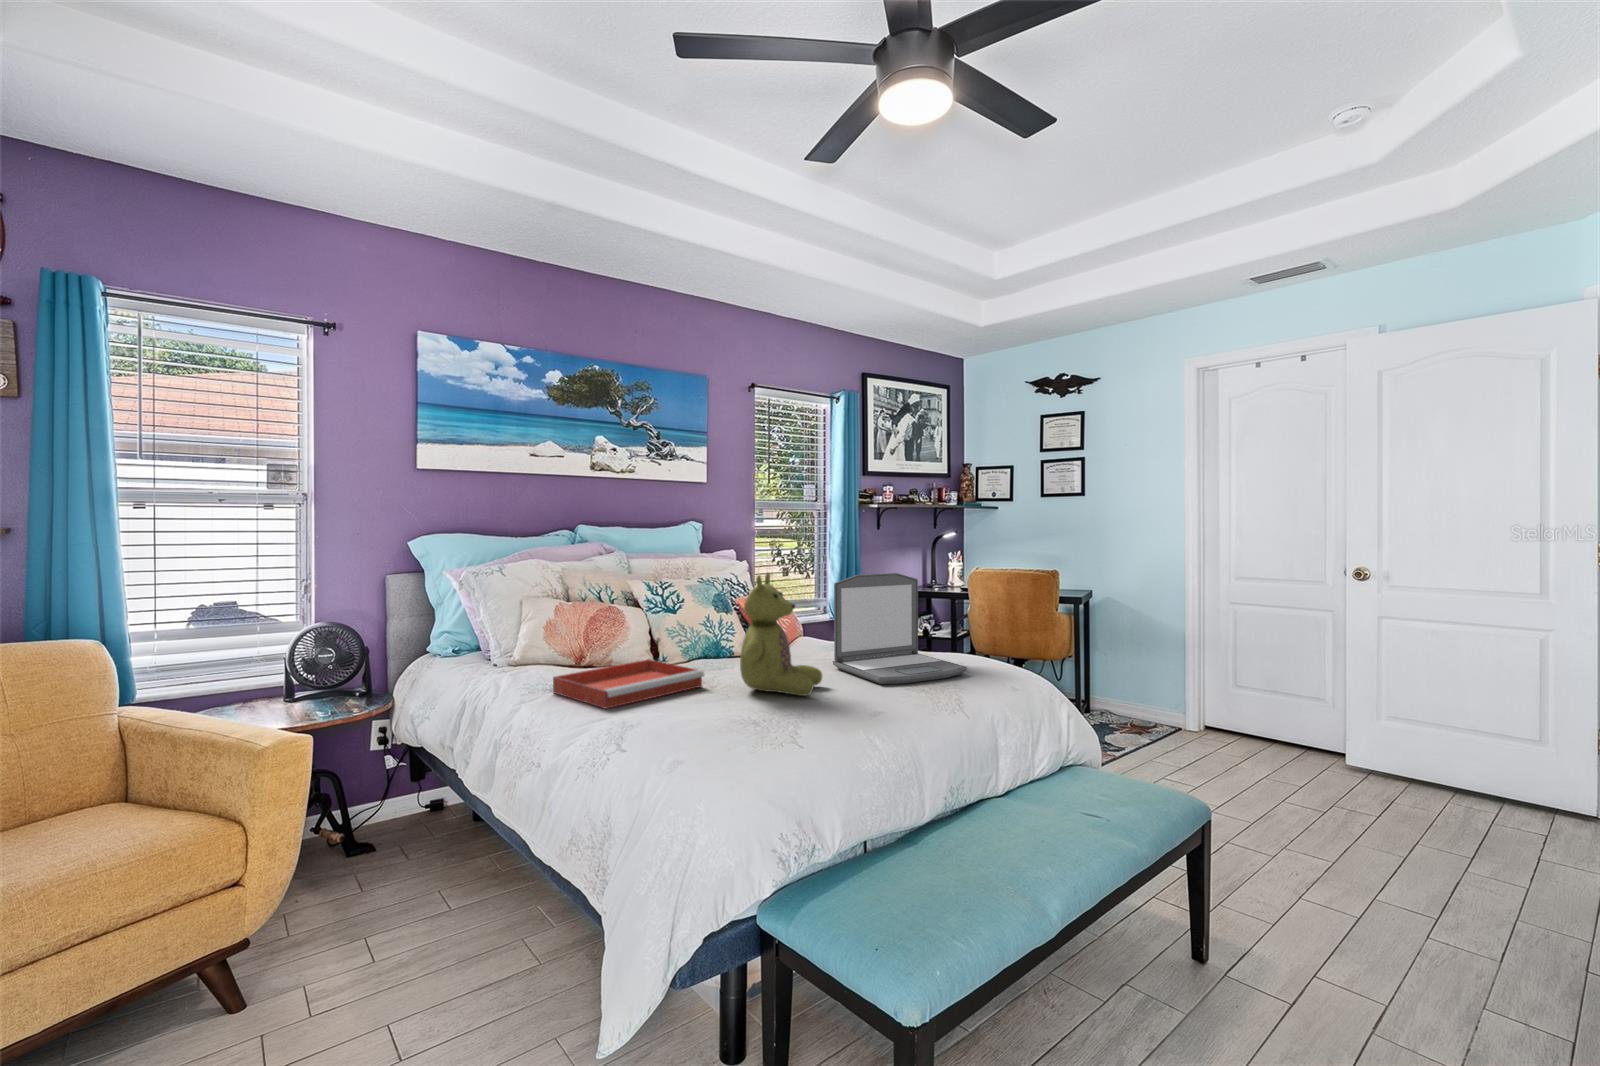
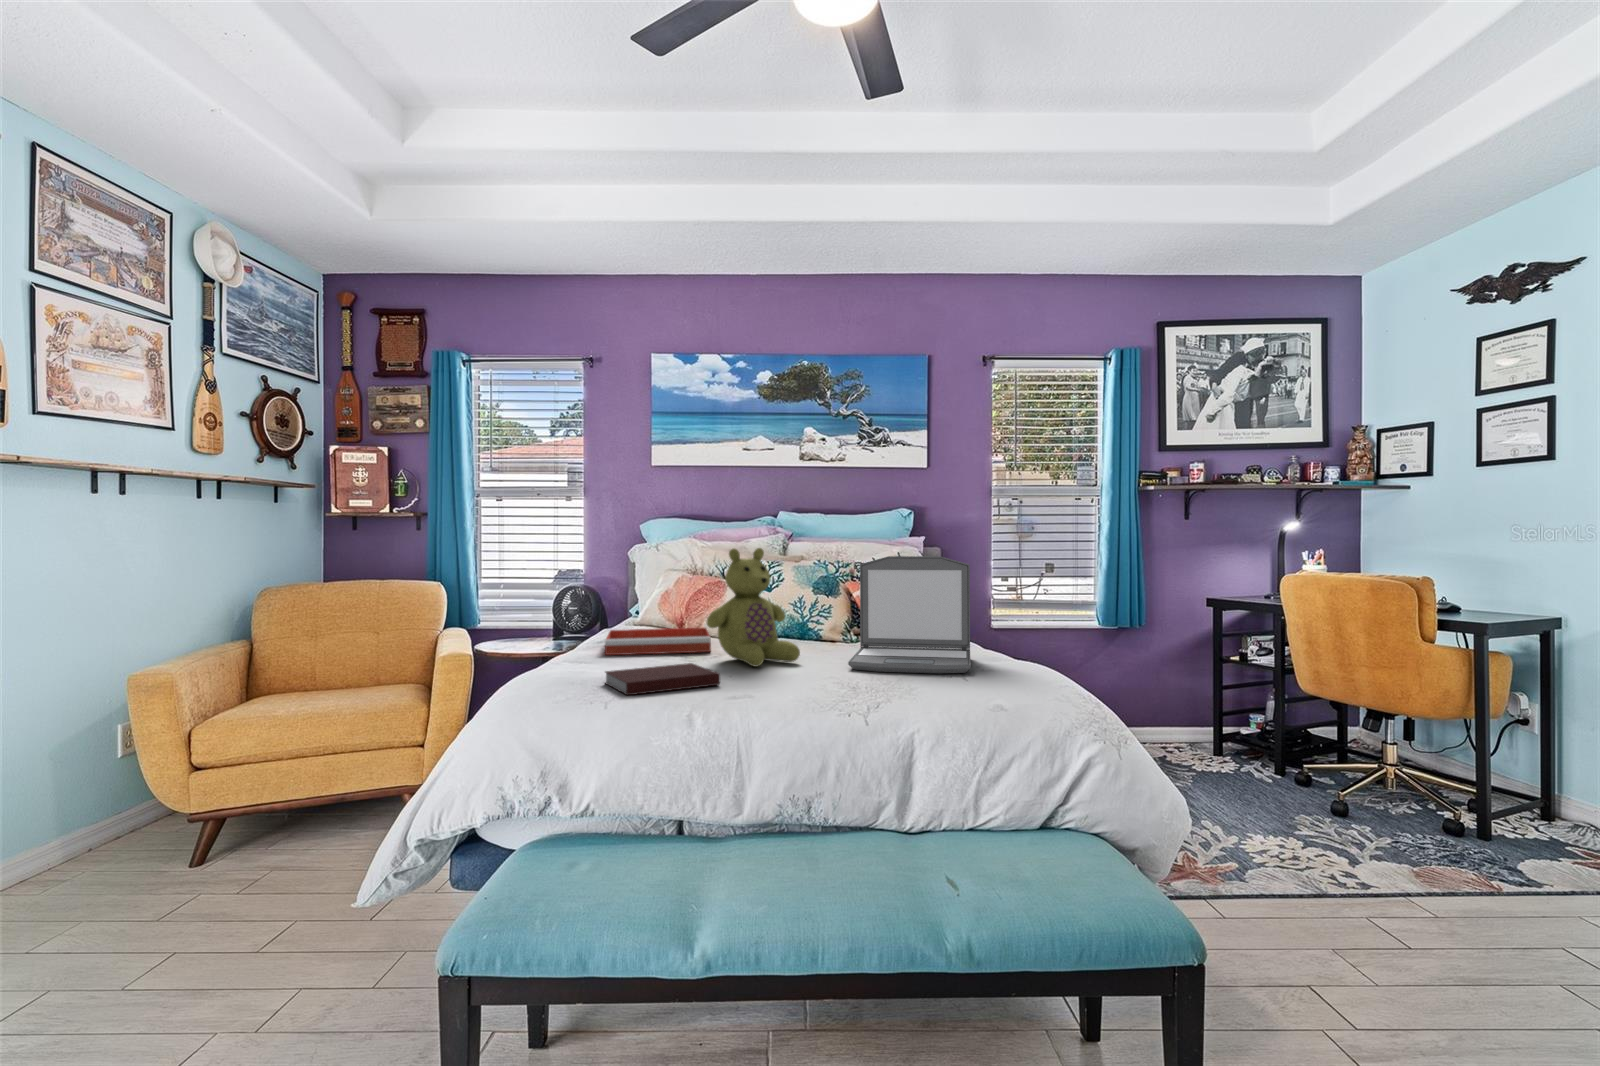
notebook: none [737,703,849,752] -> present [605,663,720,695]

